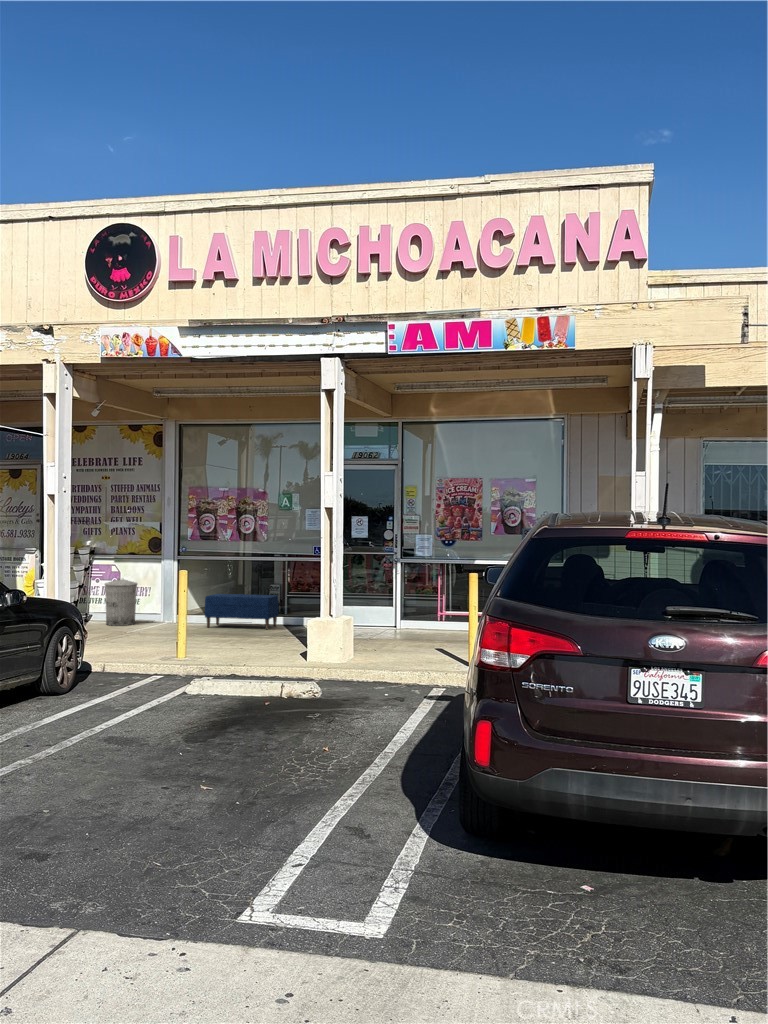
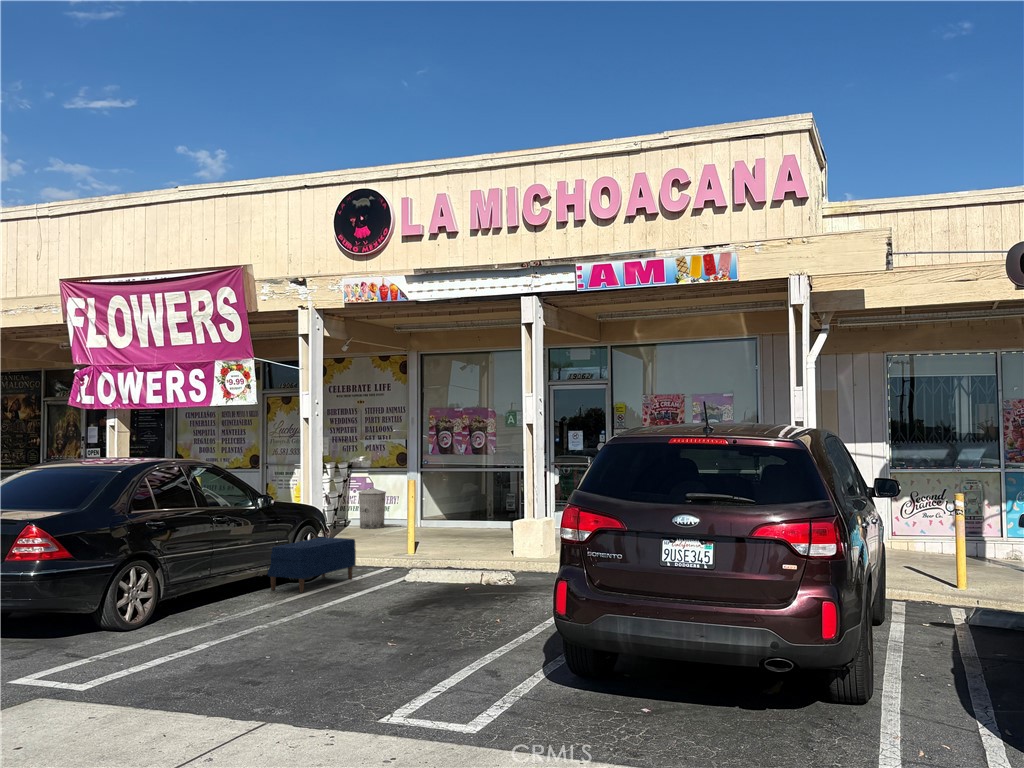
bench: present [205,594,279,629] -> present [268,537,356,593]

